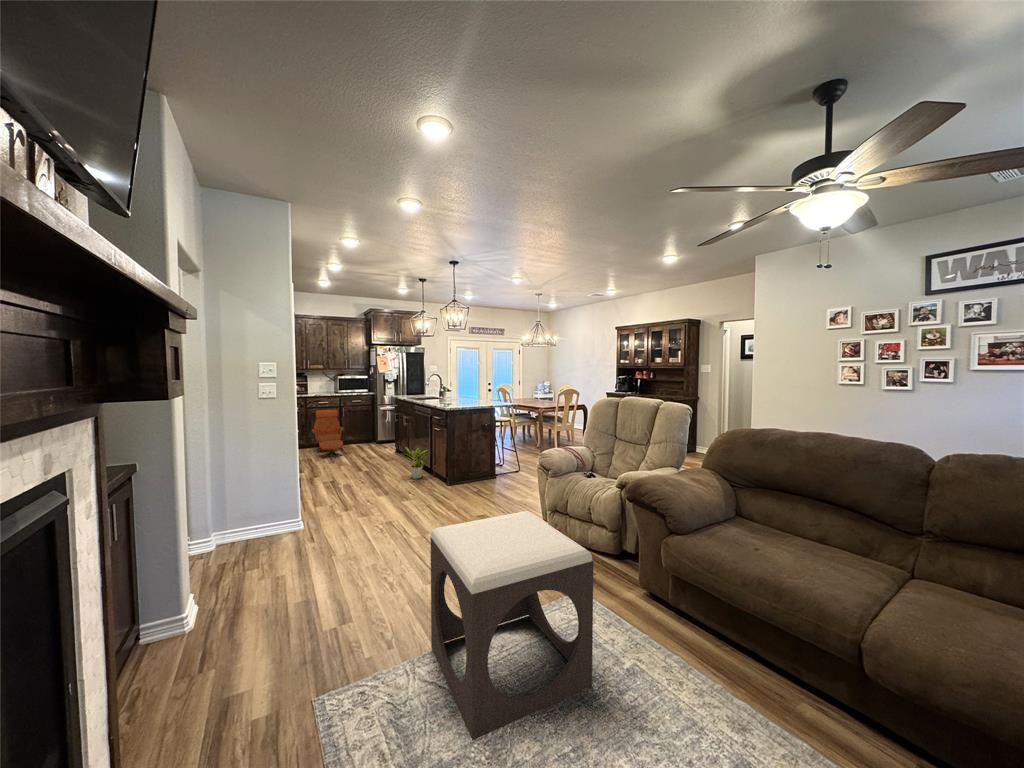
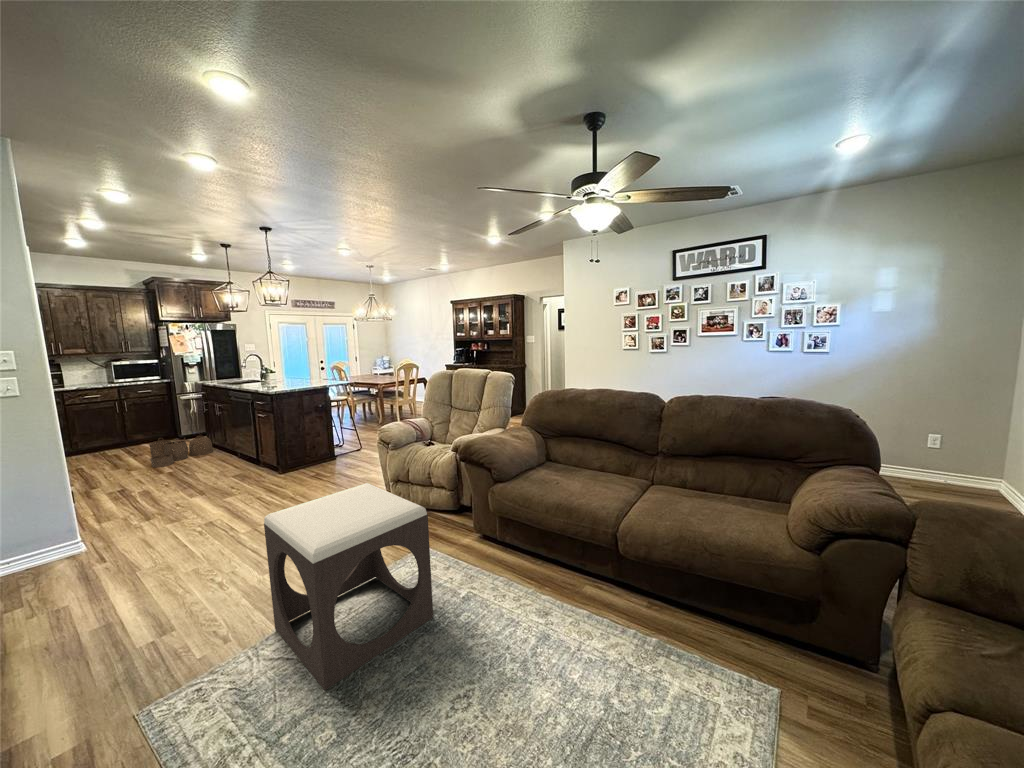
lounge chair: present [312,410,344,459] -> none [75,404,130,467]
woven basket: none [355,440,399,465] -> present [149,436,213,467]
potted plant: present [401,447,428,479] -> none [216,438,256,473]

